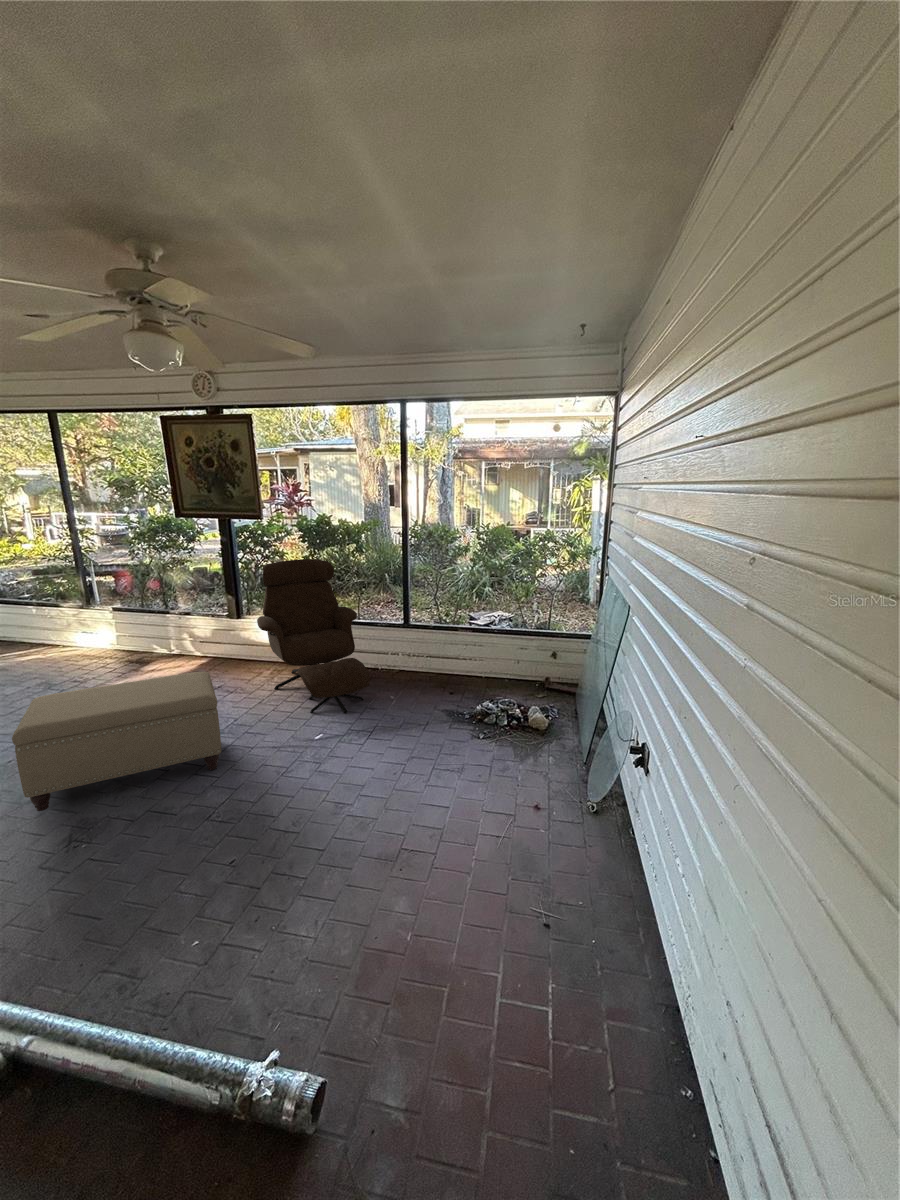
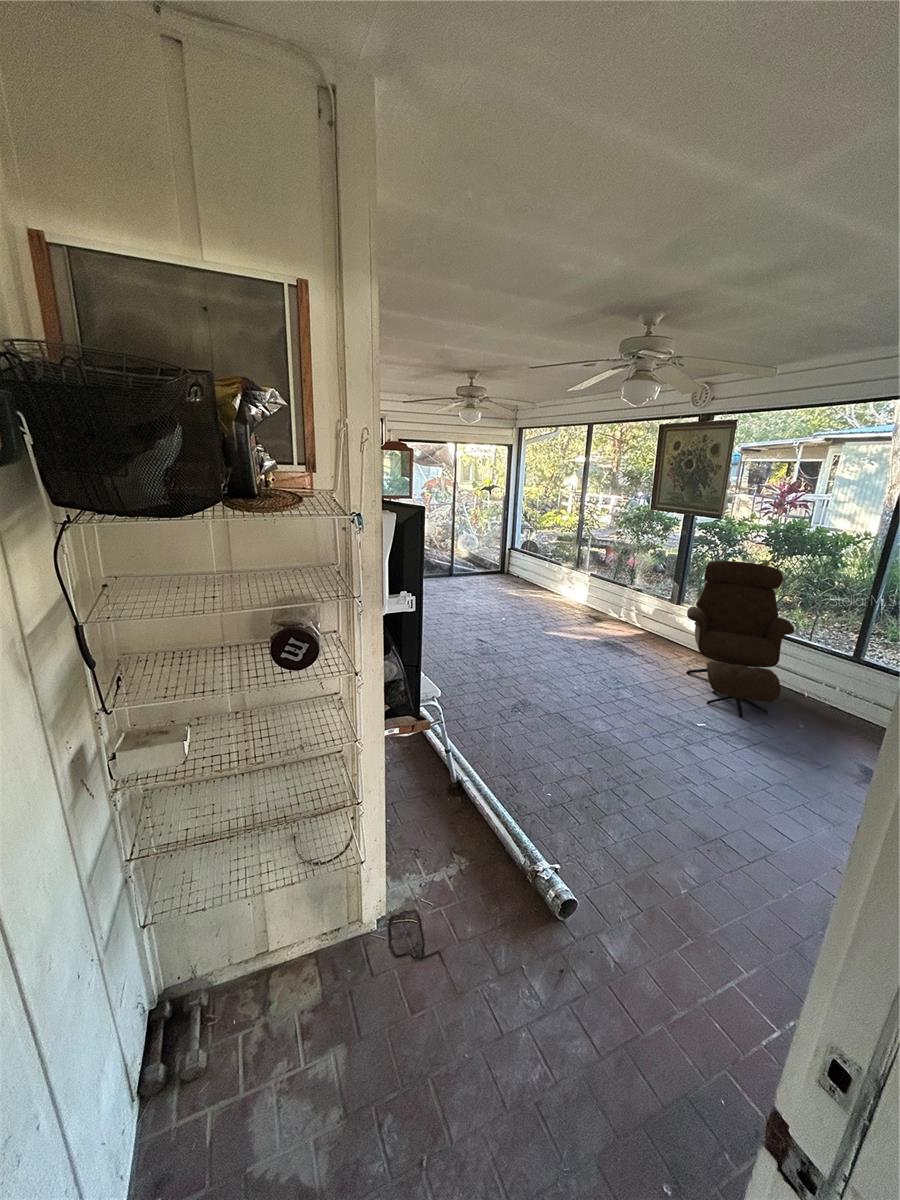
ottoman: present [12,672,221,811] -> none [502,618,629,709]

